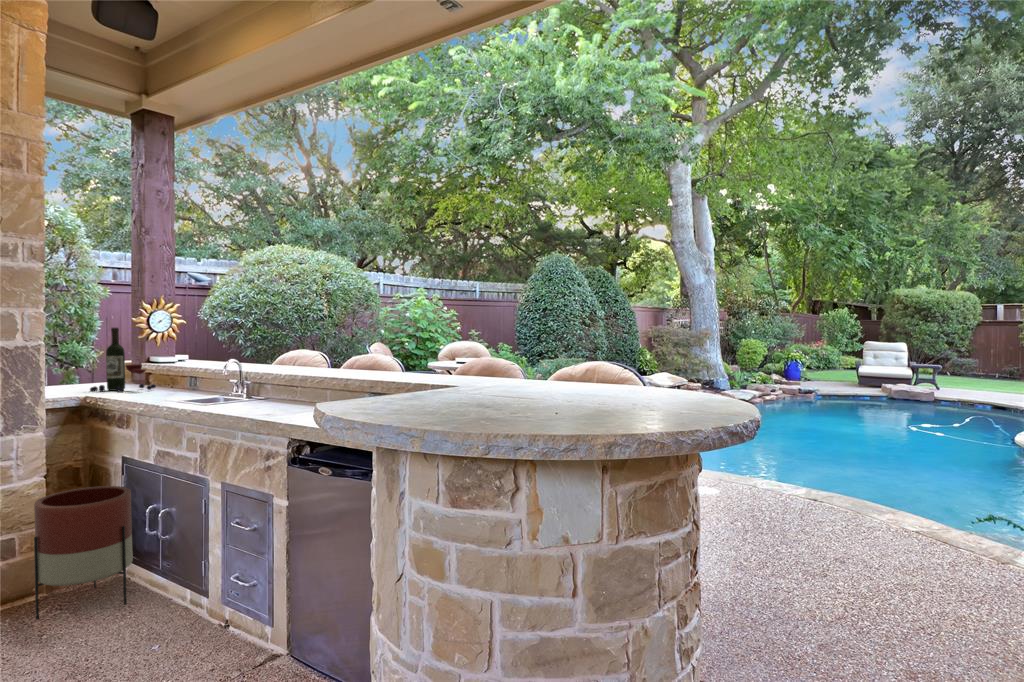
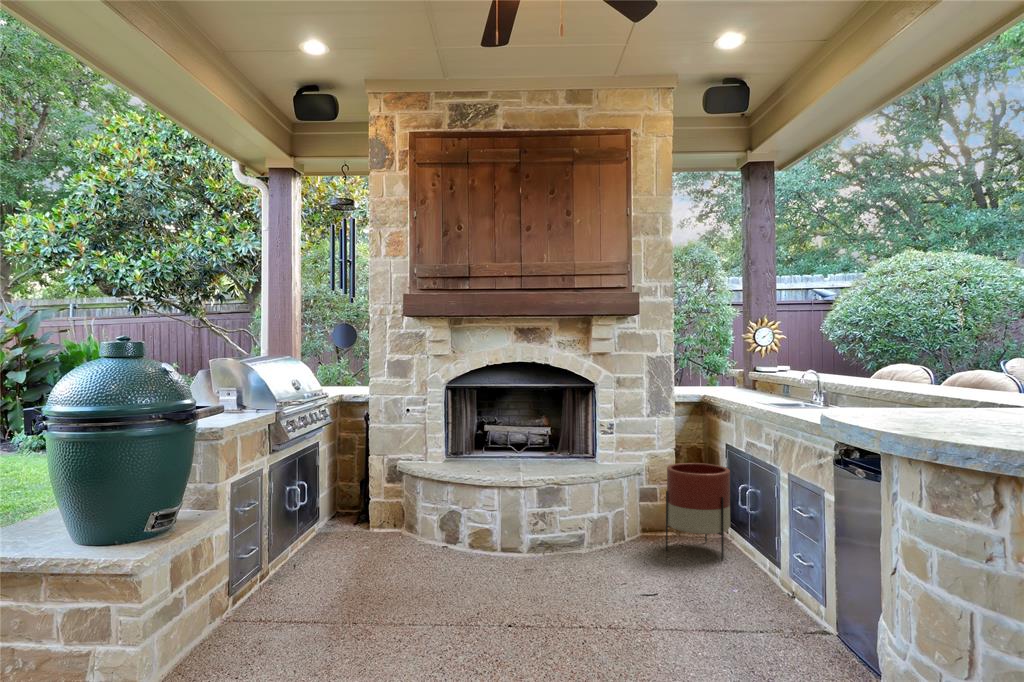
wine bottle: present [90,328,156,392] -> none [712,340,761,394]

